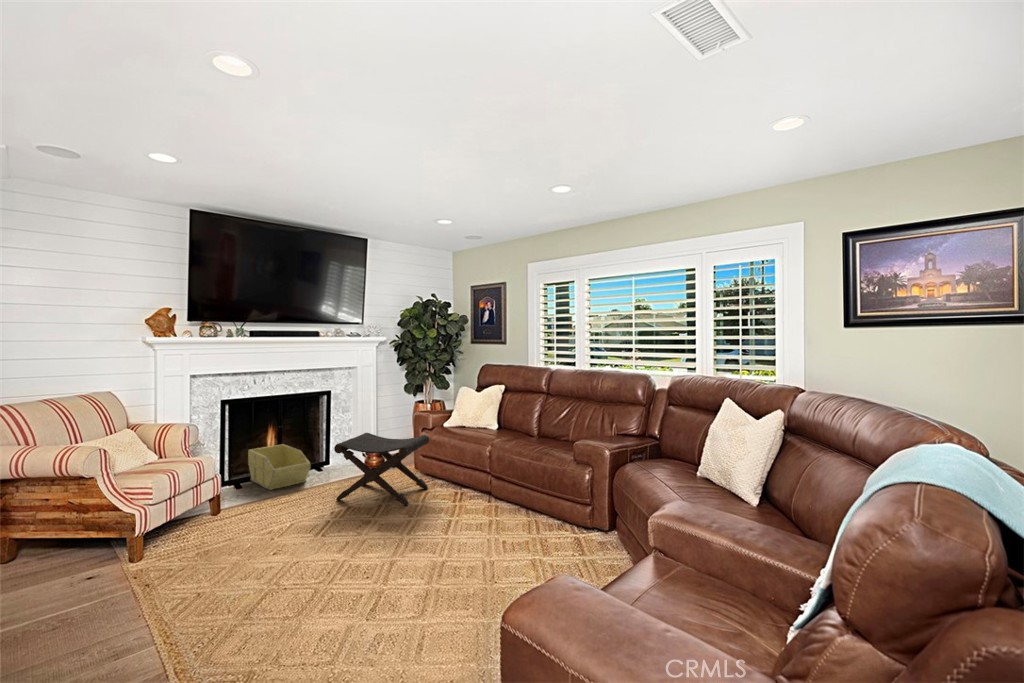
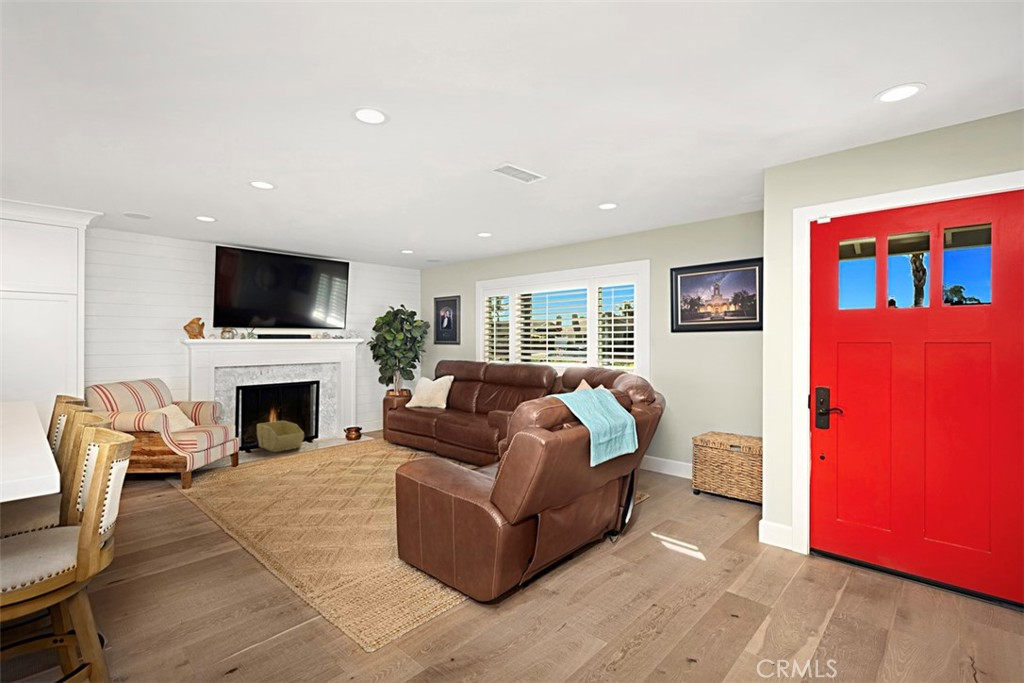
footstool: present [334,433,429,506] -> none [322,410,393,460]

